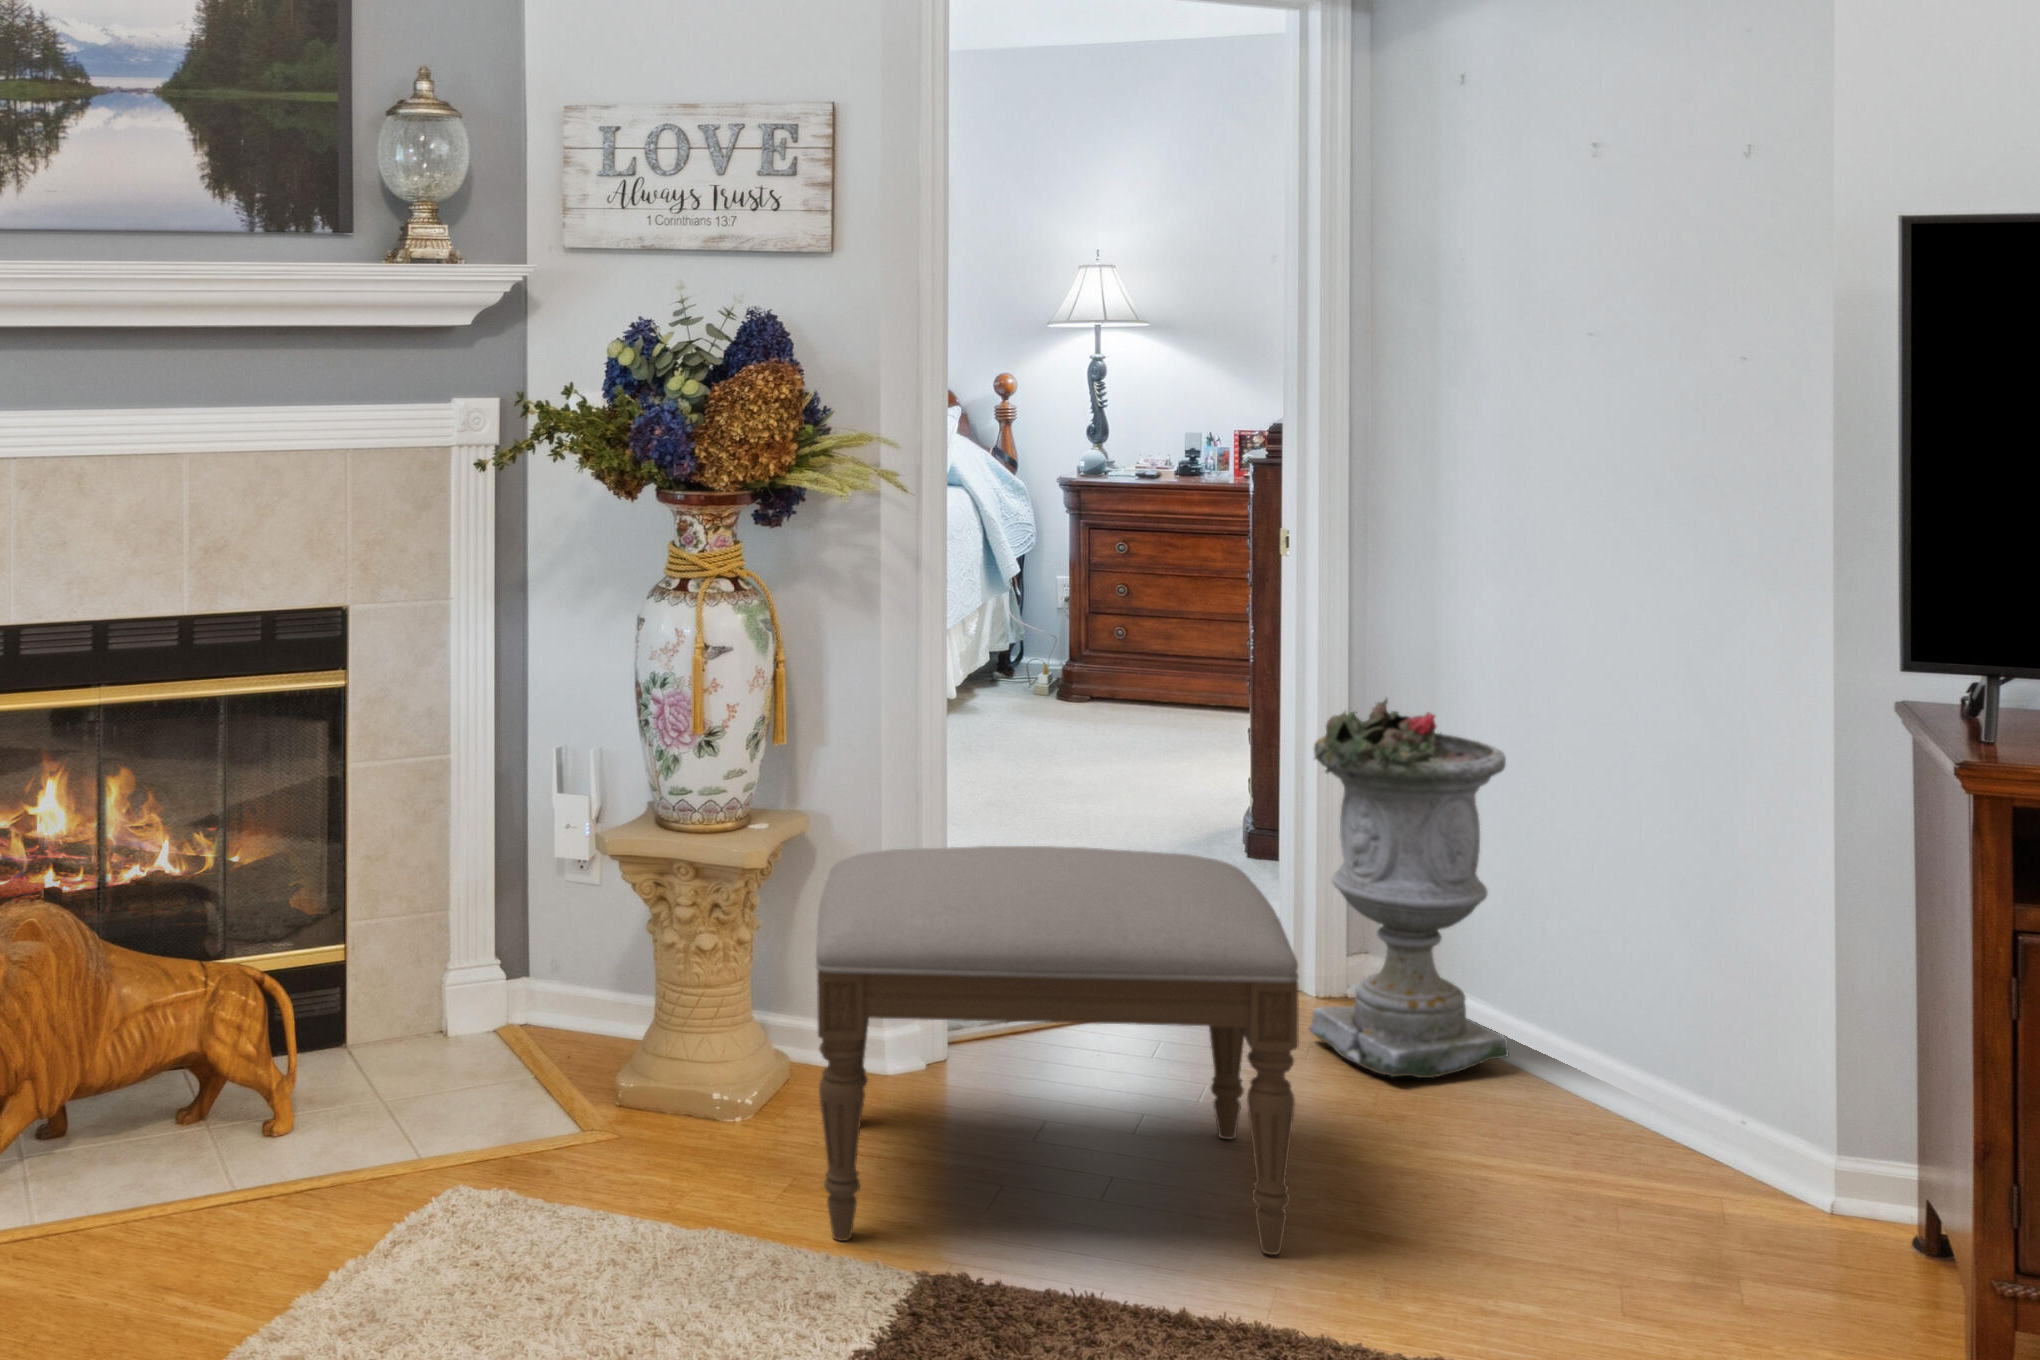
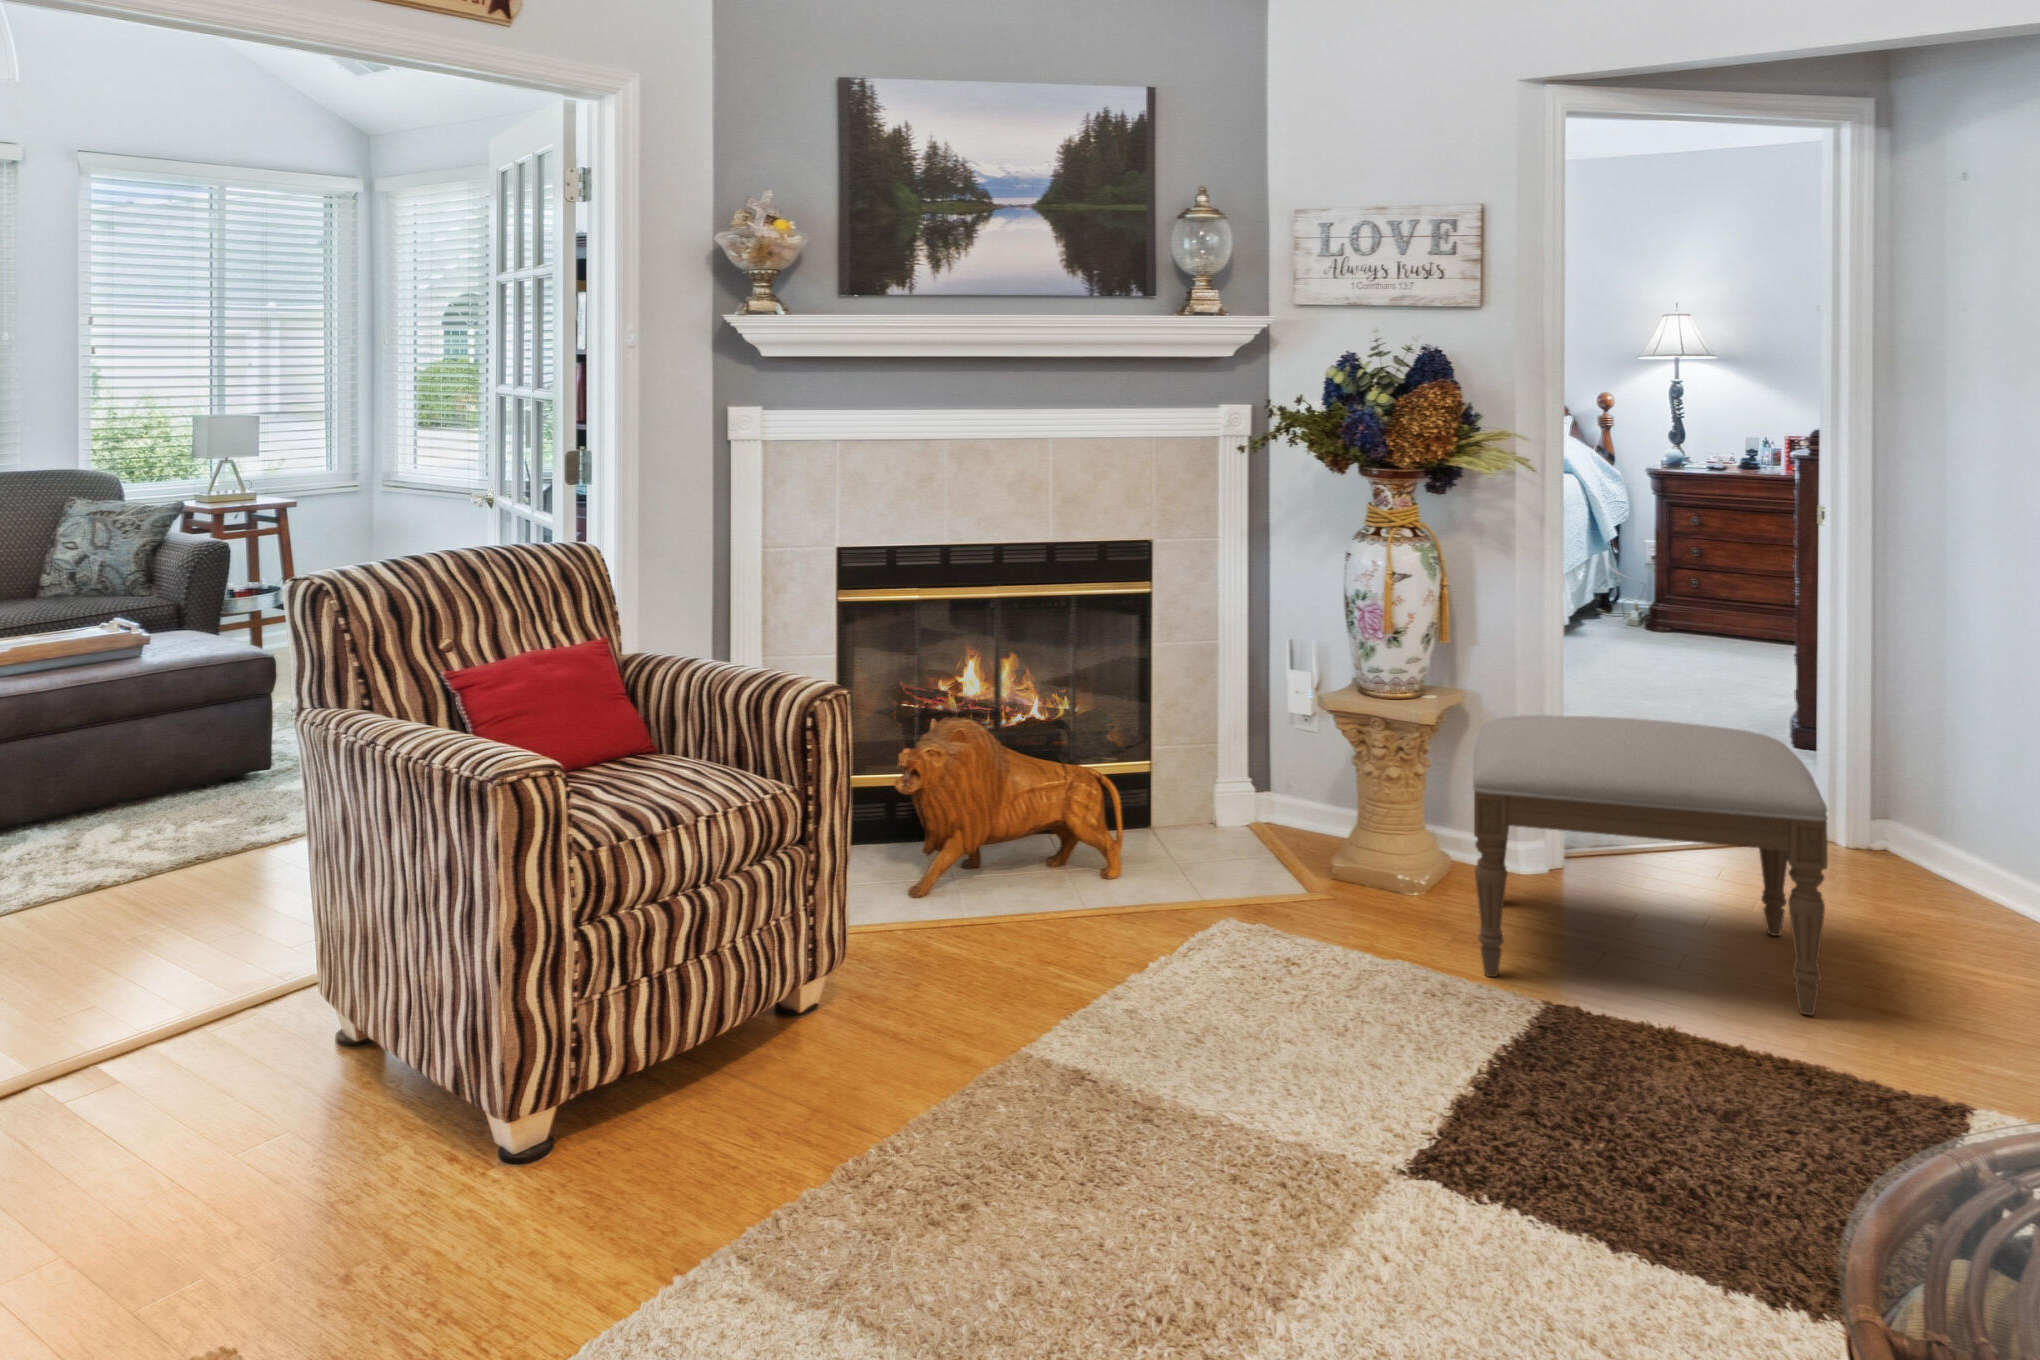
planter: present [1309,699,1509,1078] -> none [1838,627,1999,907]

